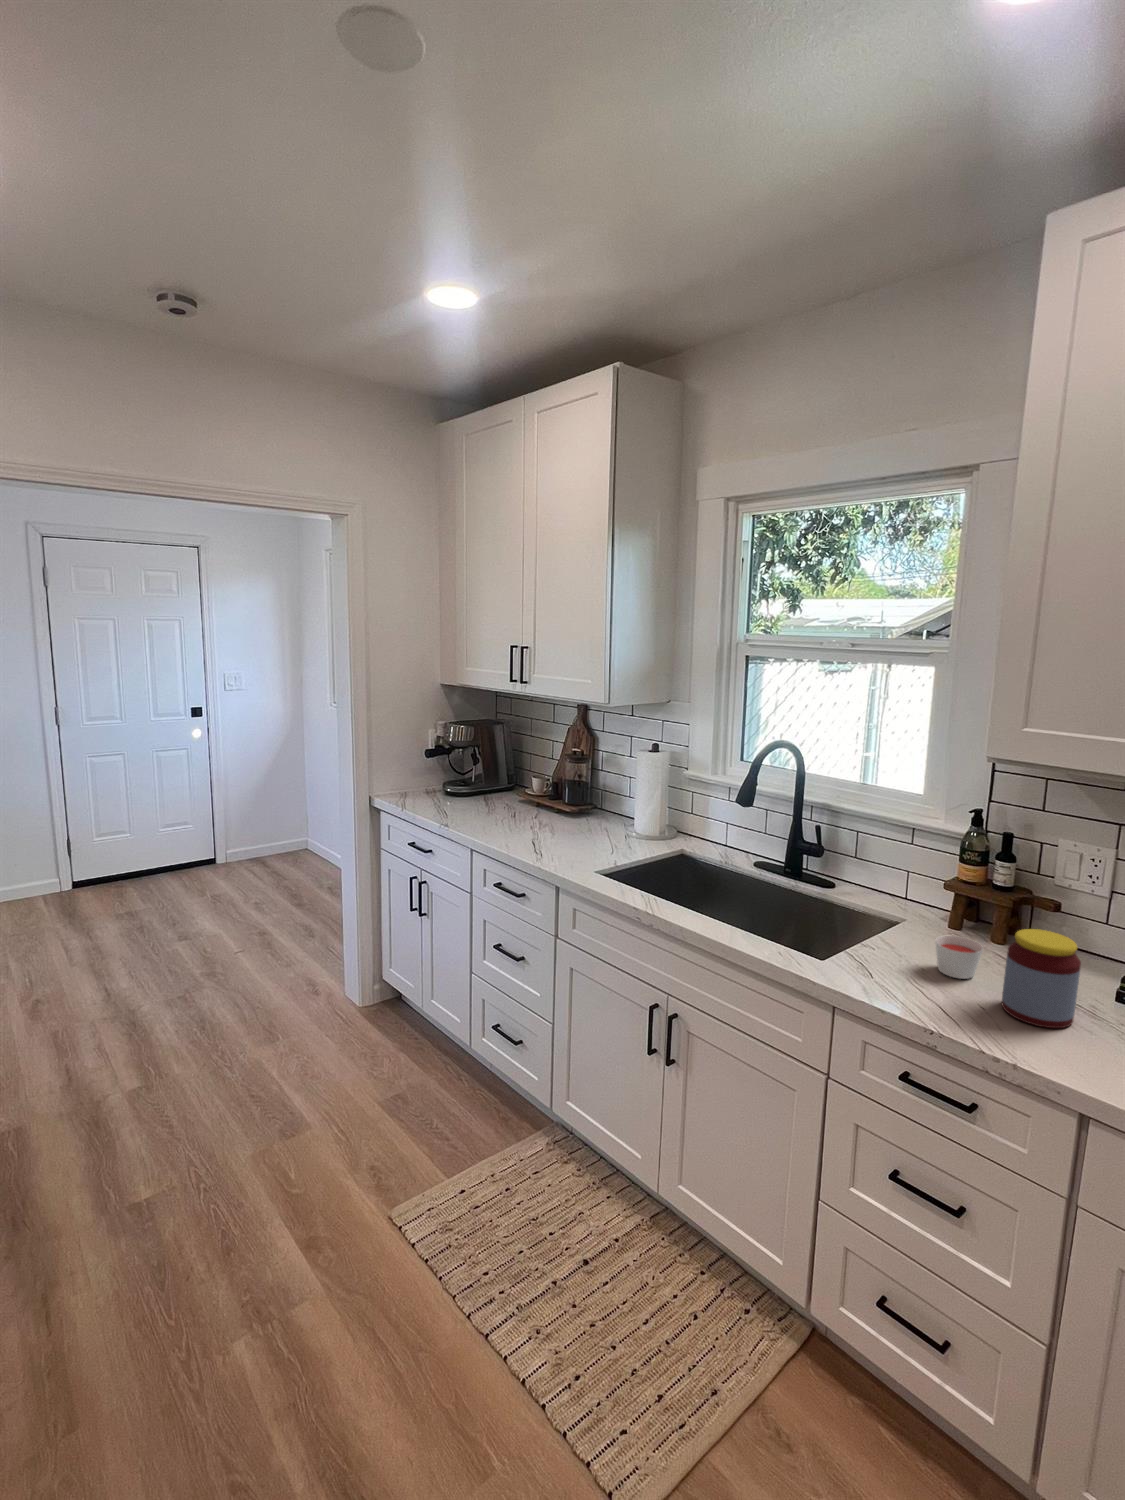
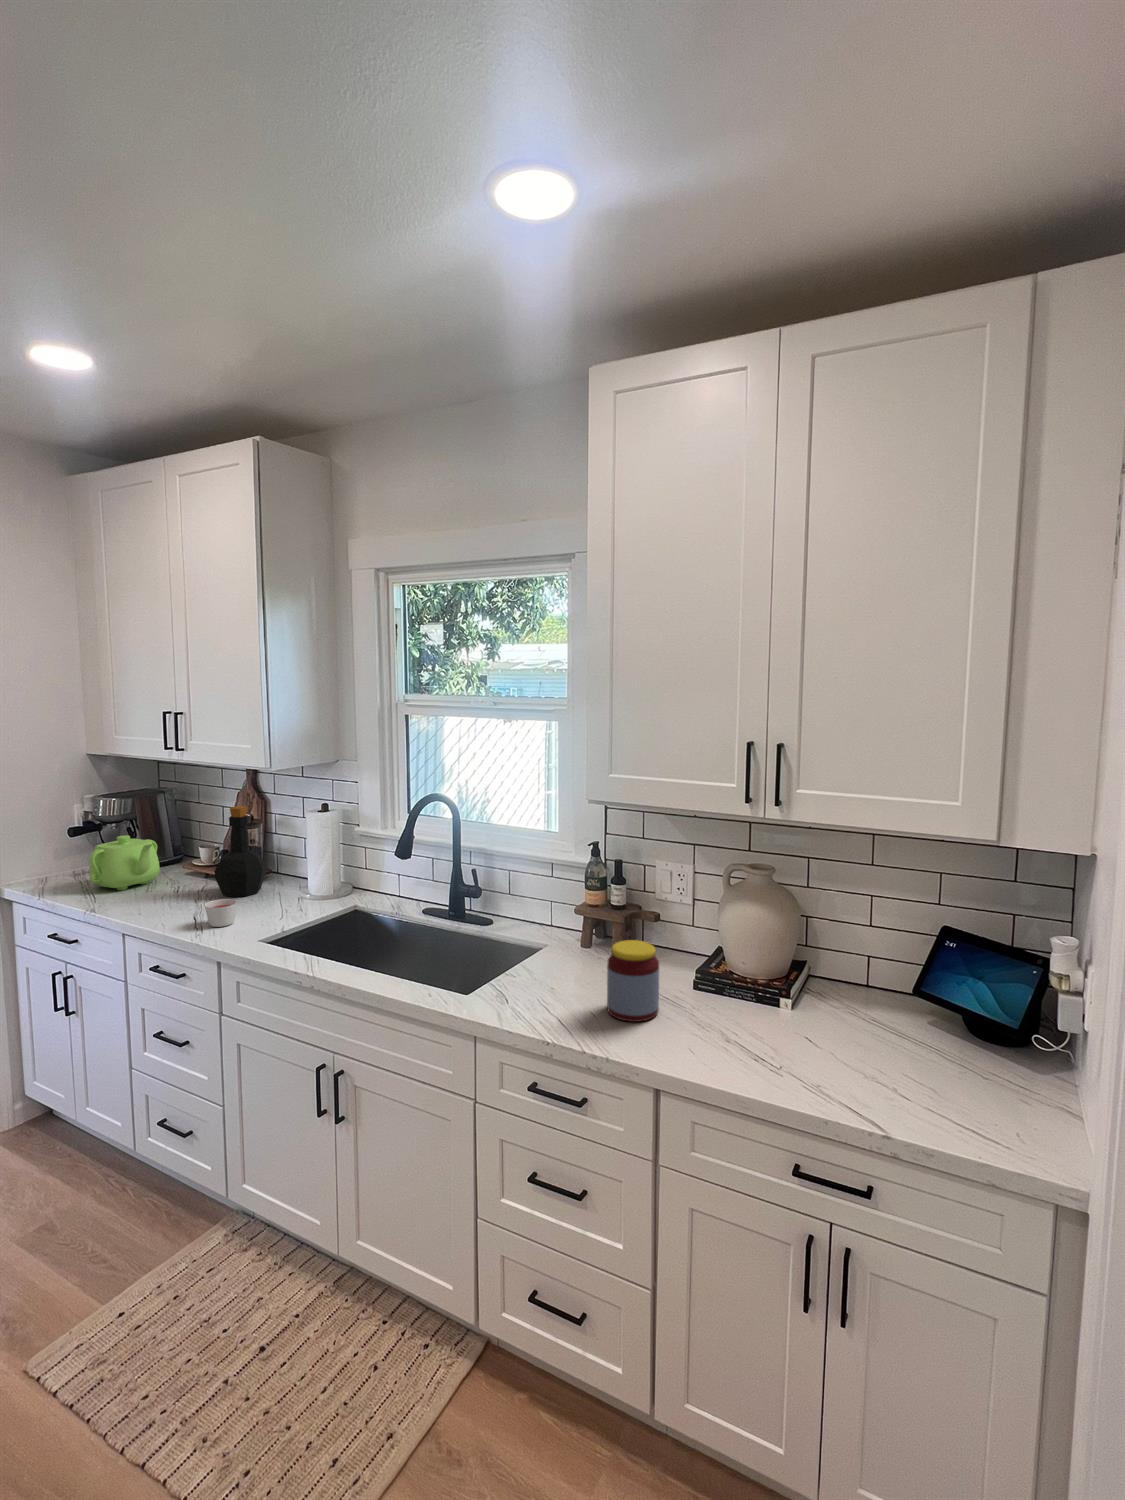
bottle: none [549,740,596,828] -> present [214,806,267,897]
teapot: none [442,760,498,810] -> present [88,835,160,890]
candle: present [935,936,983,979] -> present [205,899,237,927]

